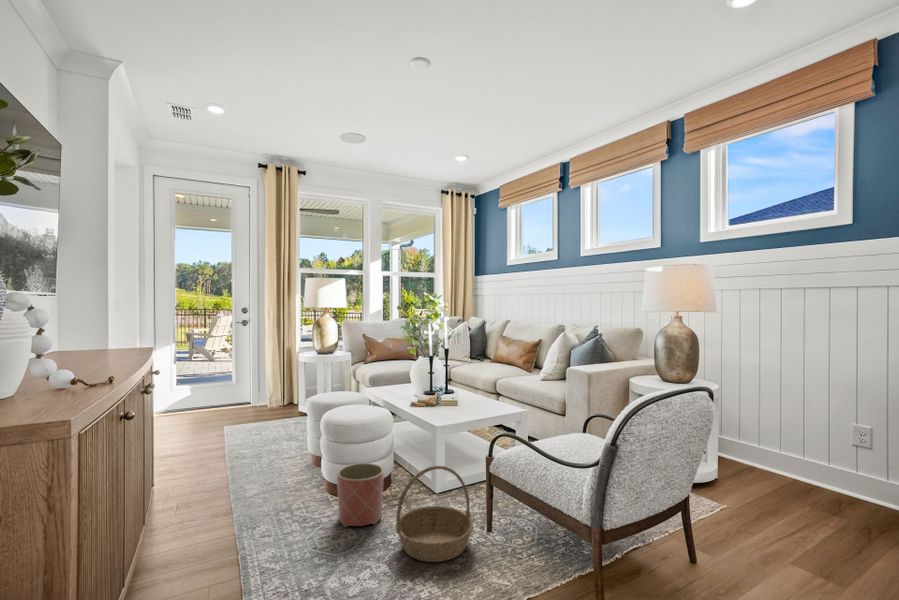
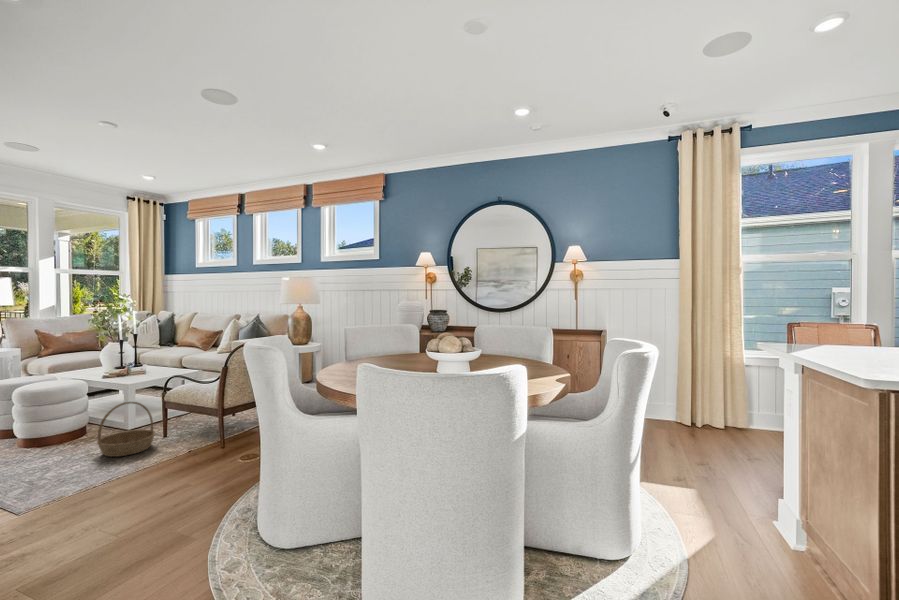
planter: present [337,463,384,527] -> none [41,415,83,457]

